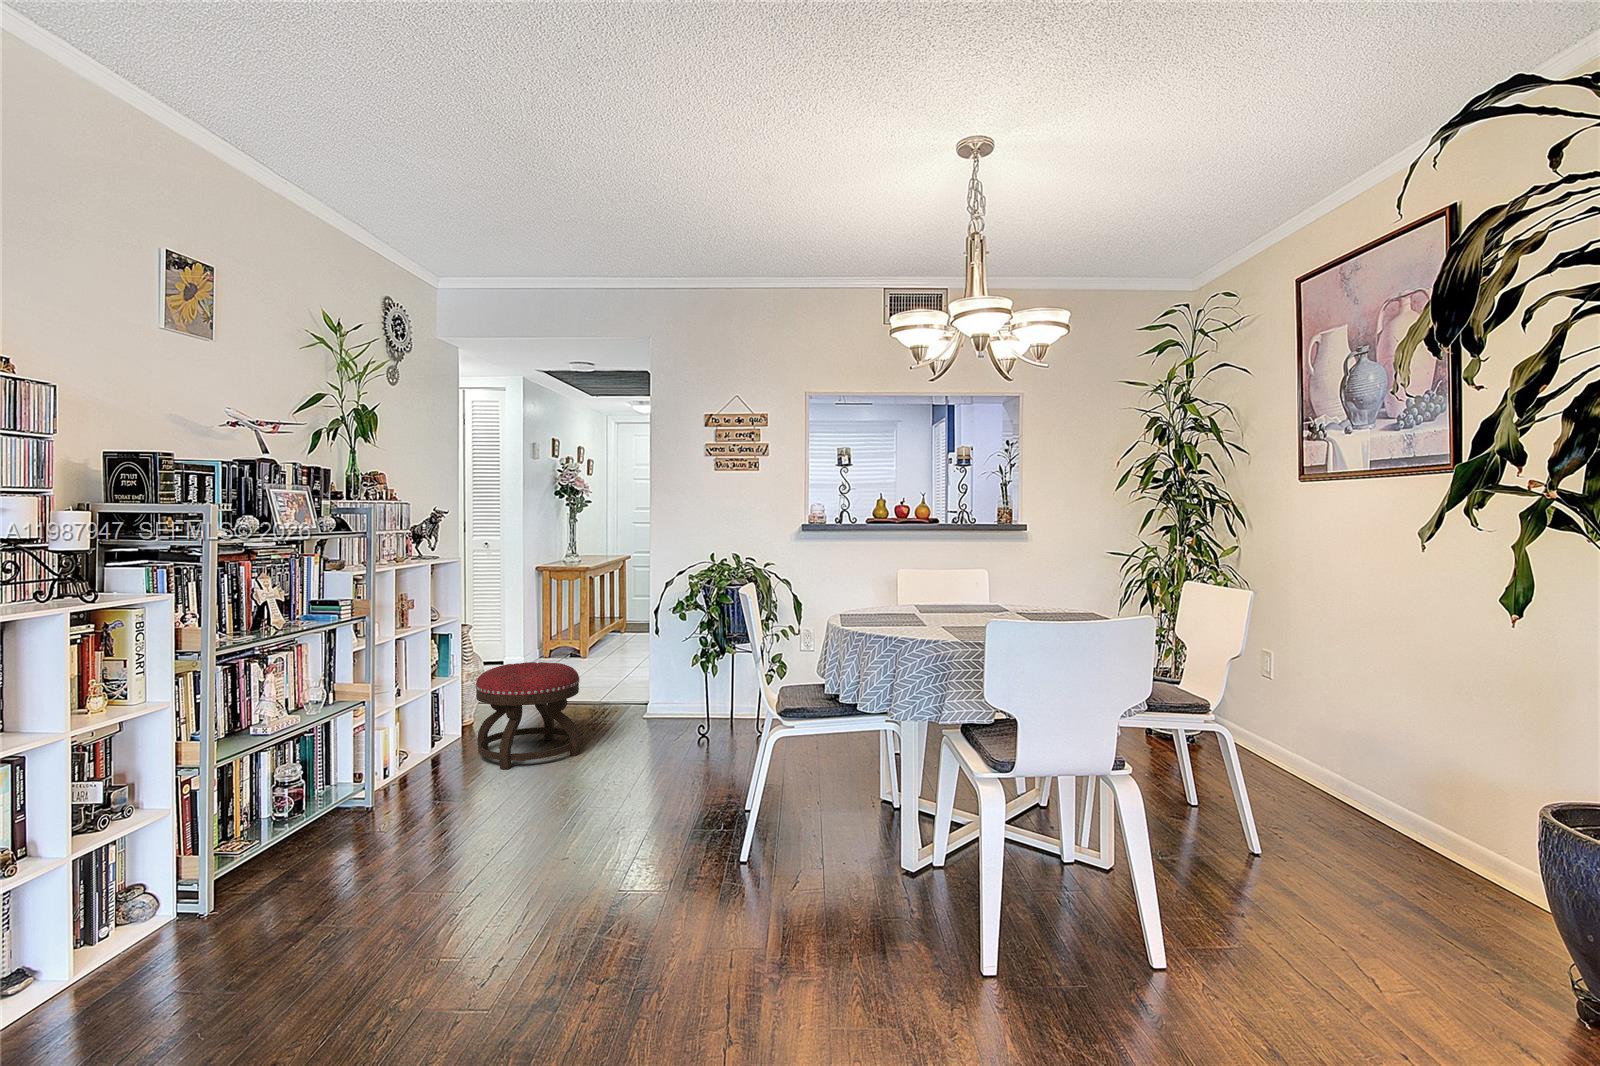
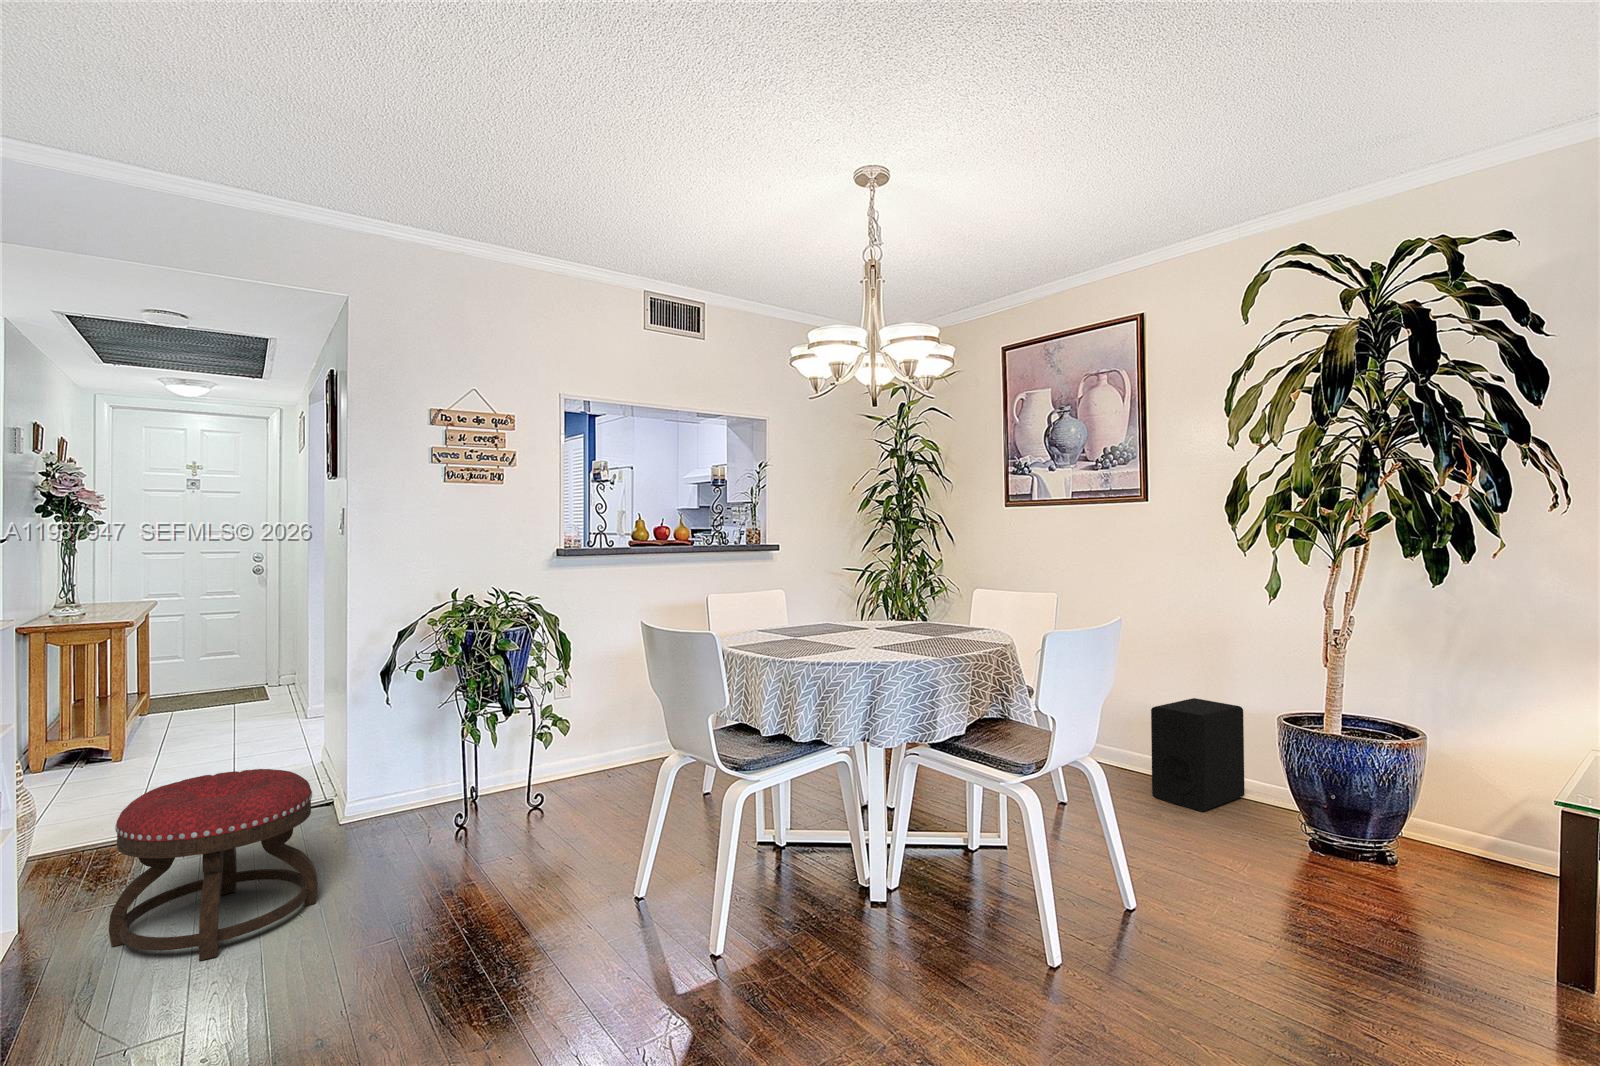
speaker: none [1384,744,1549,896] -> present [1151,698,1245,811]

